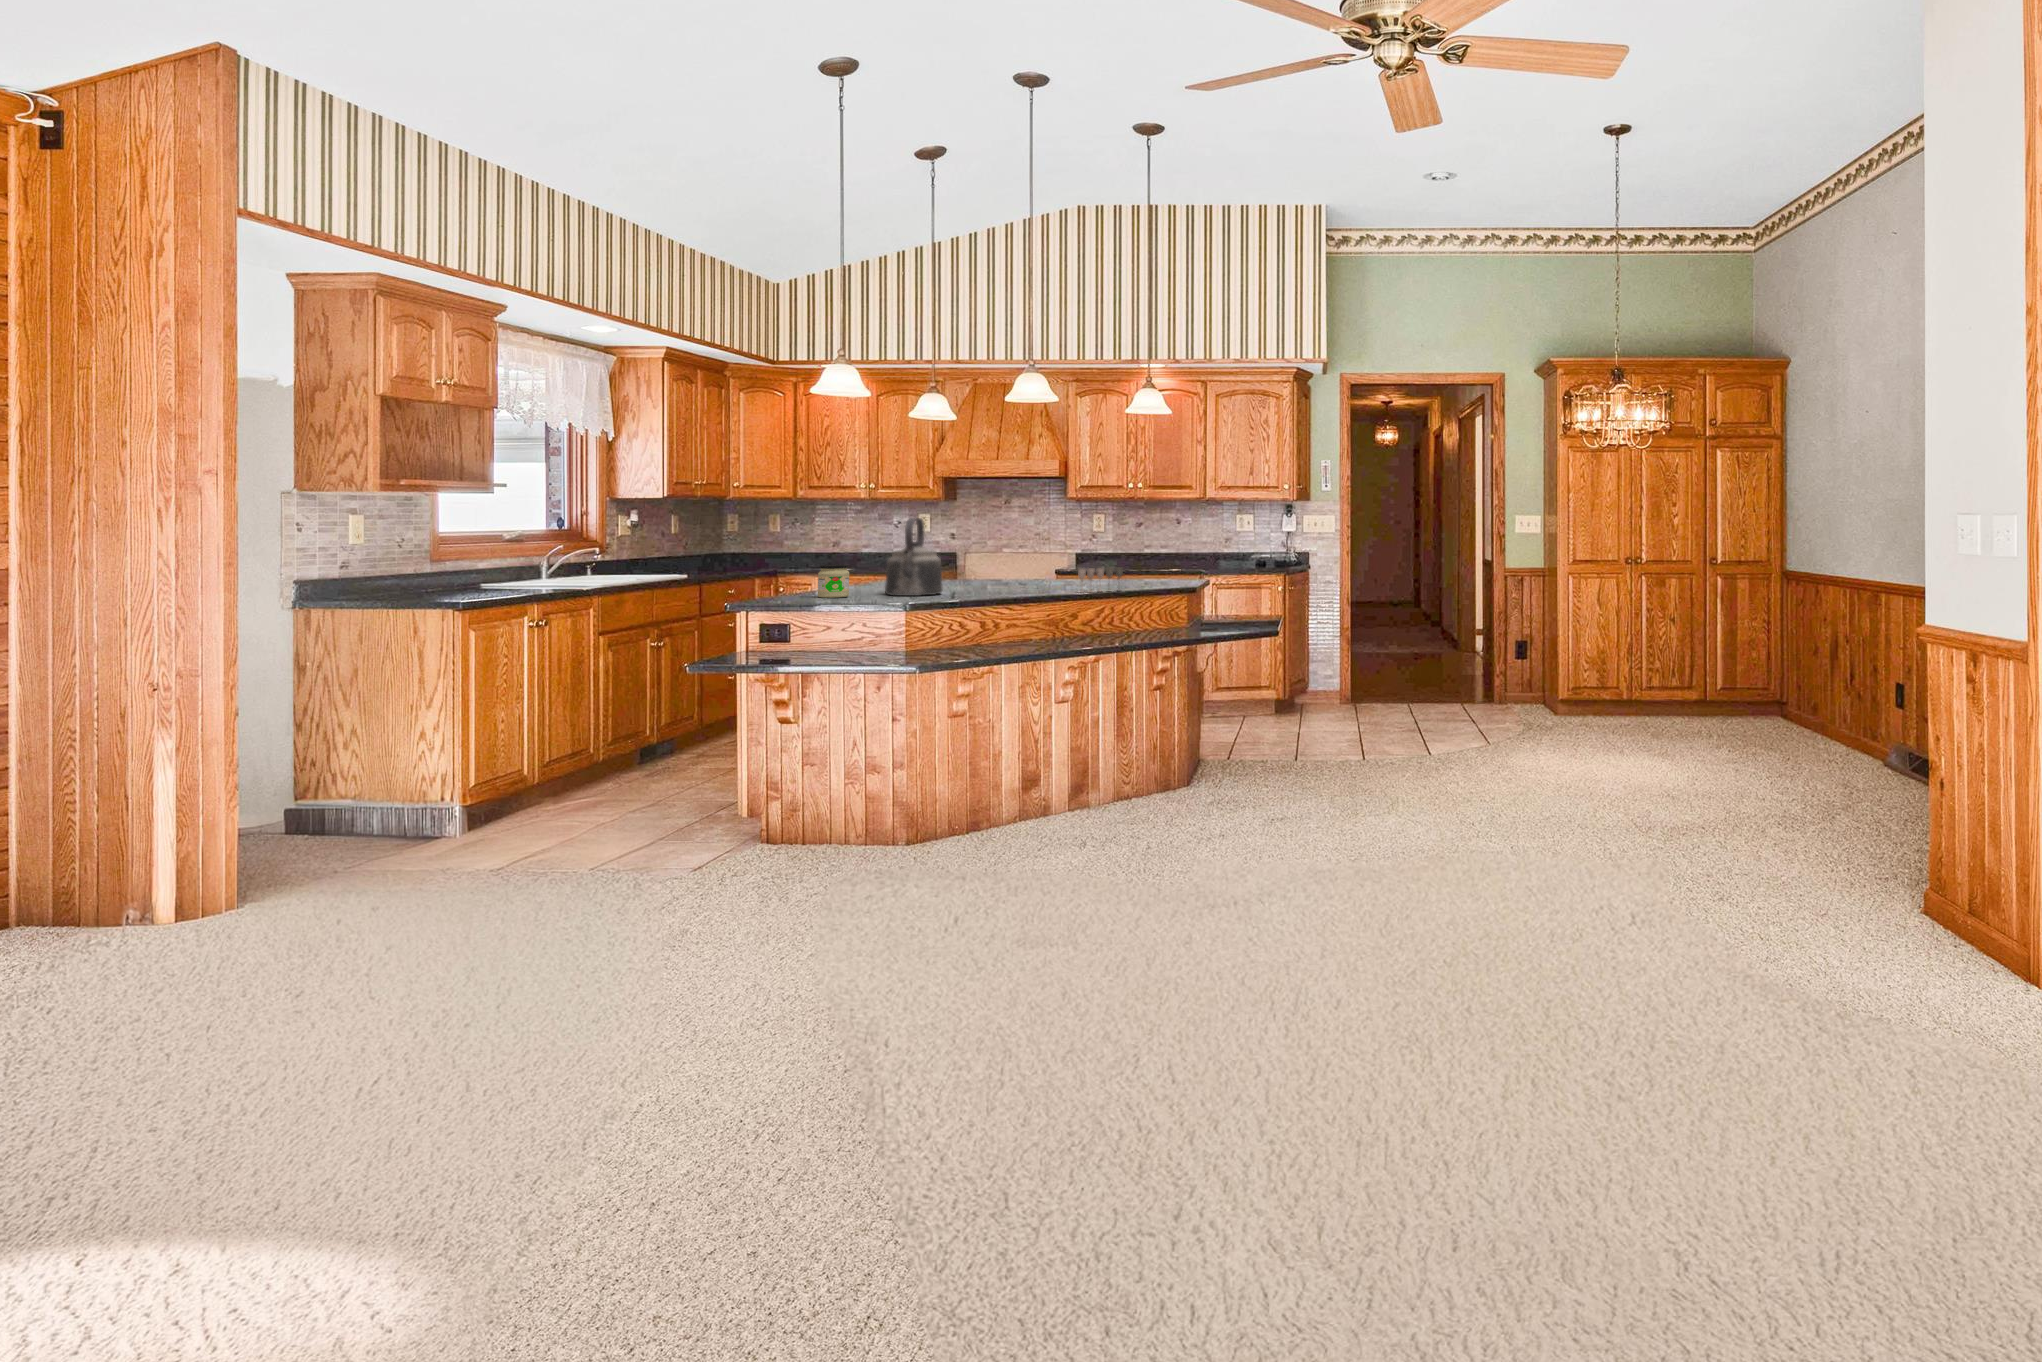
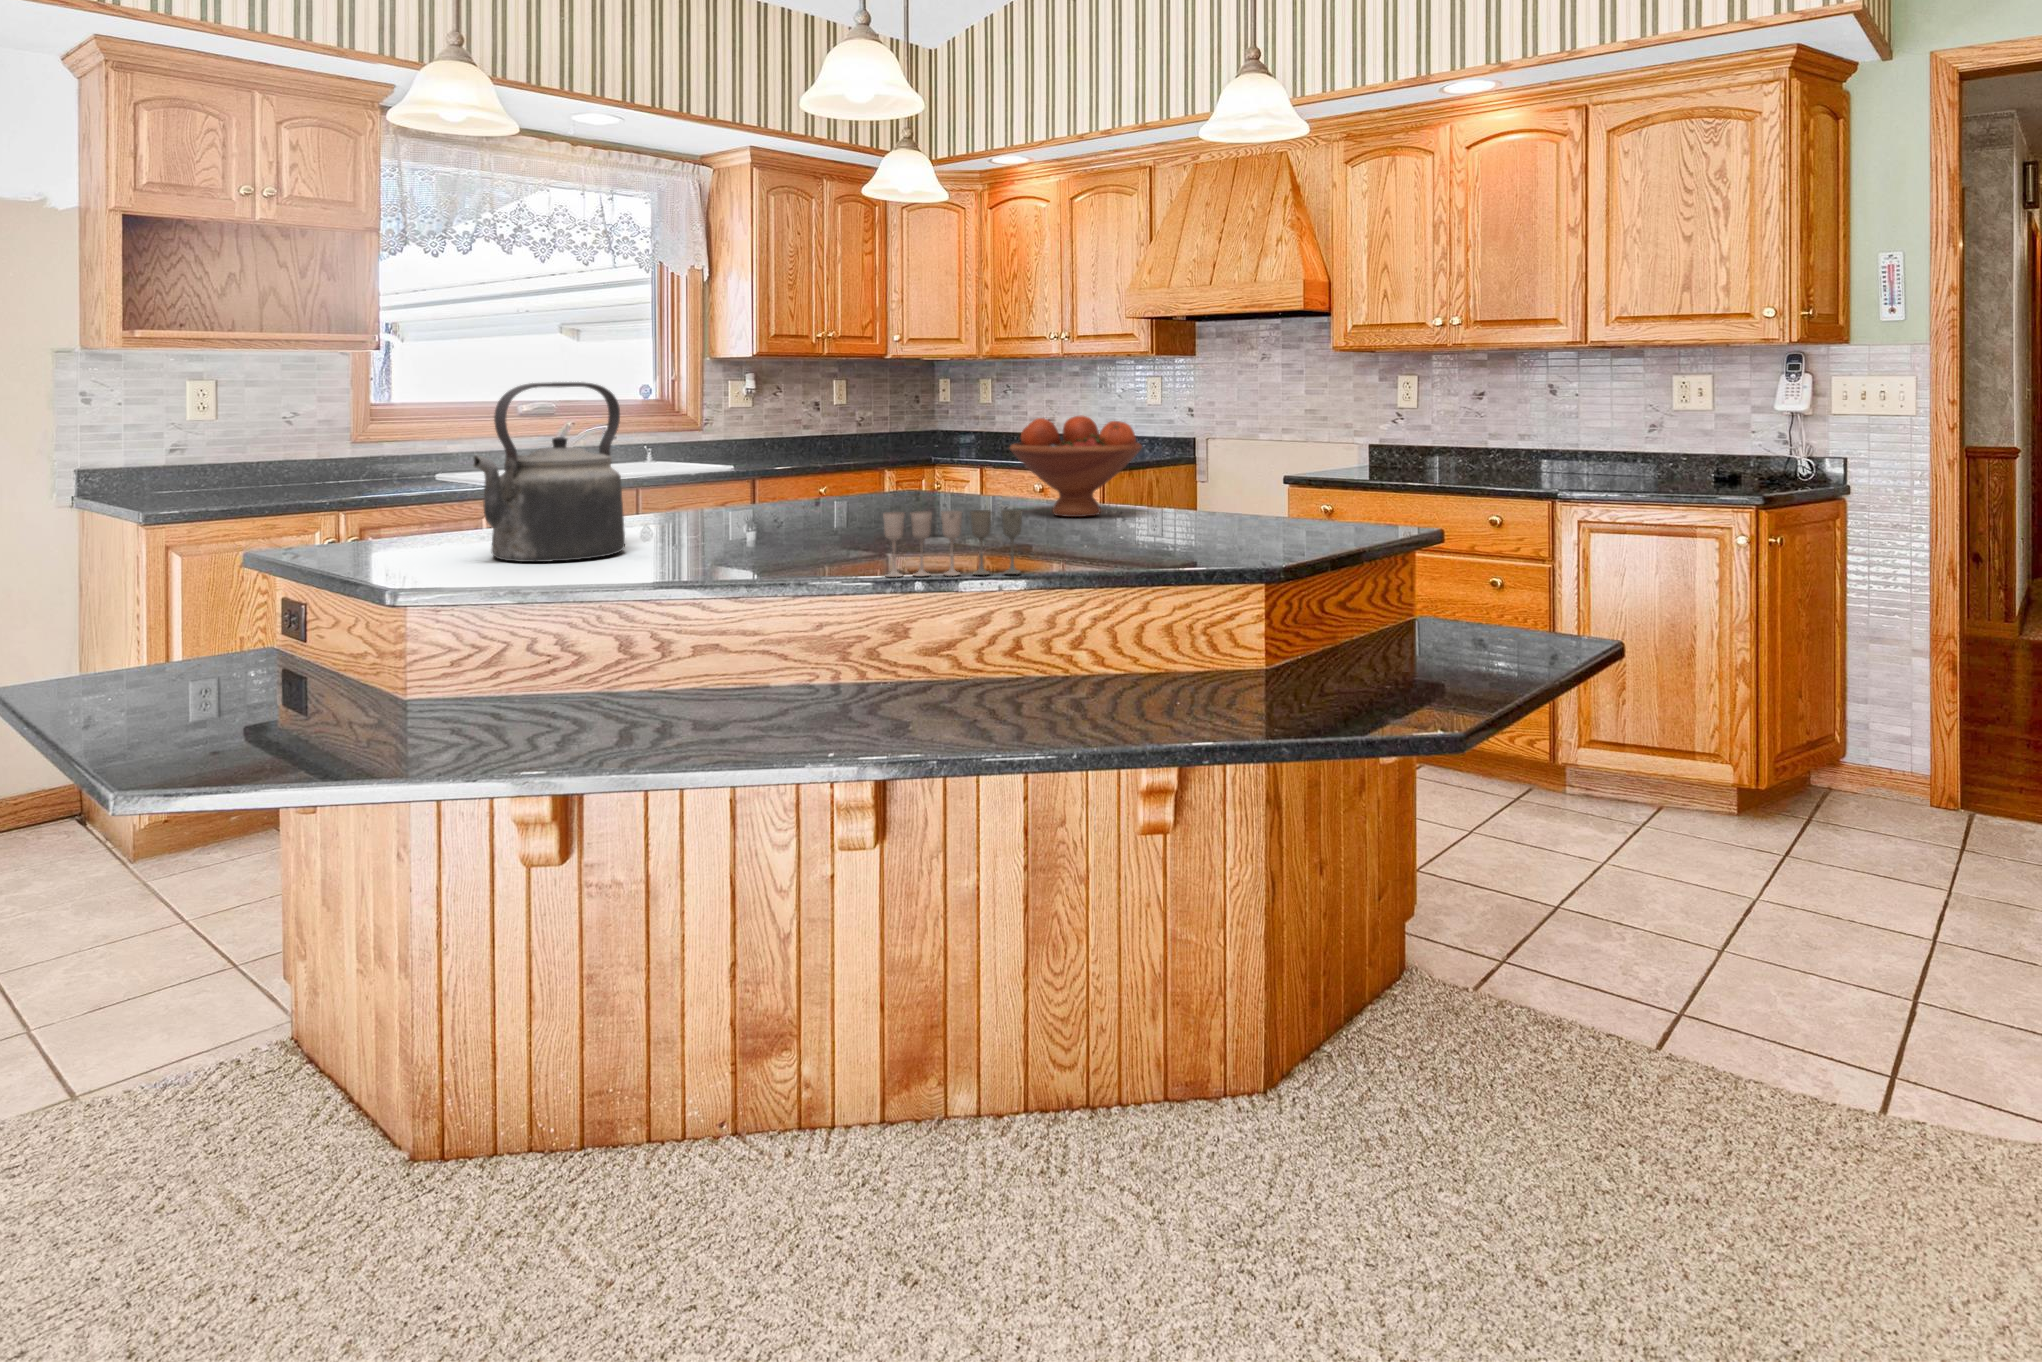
fruit bowl: none [1019,534,1082,581] -> present [1010,416,1142,517]
jar: present [818,564,849,598] -> none [344,483,417,557]

